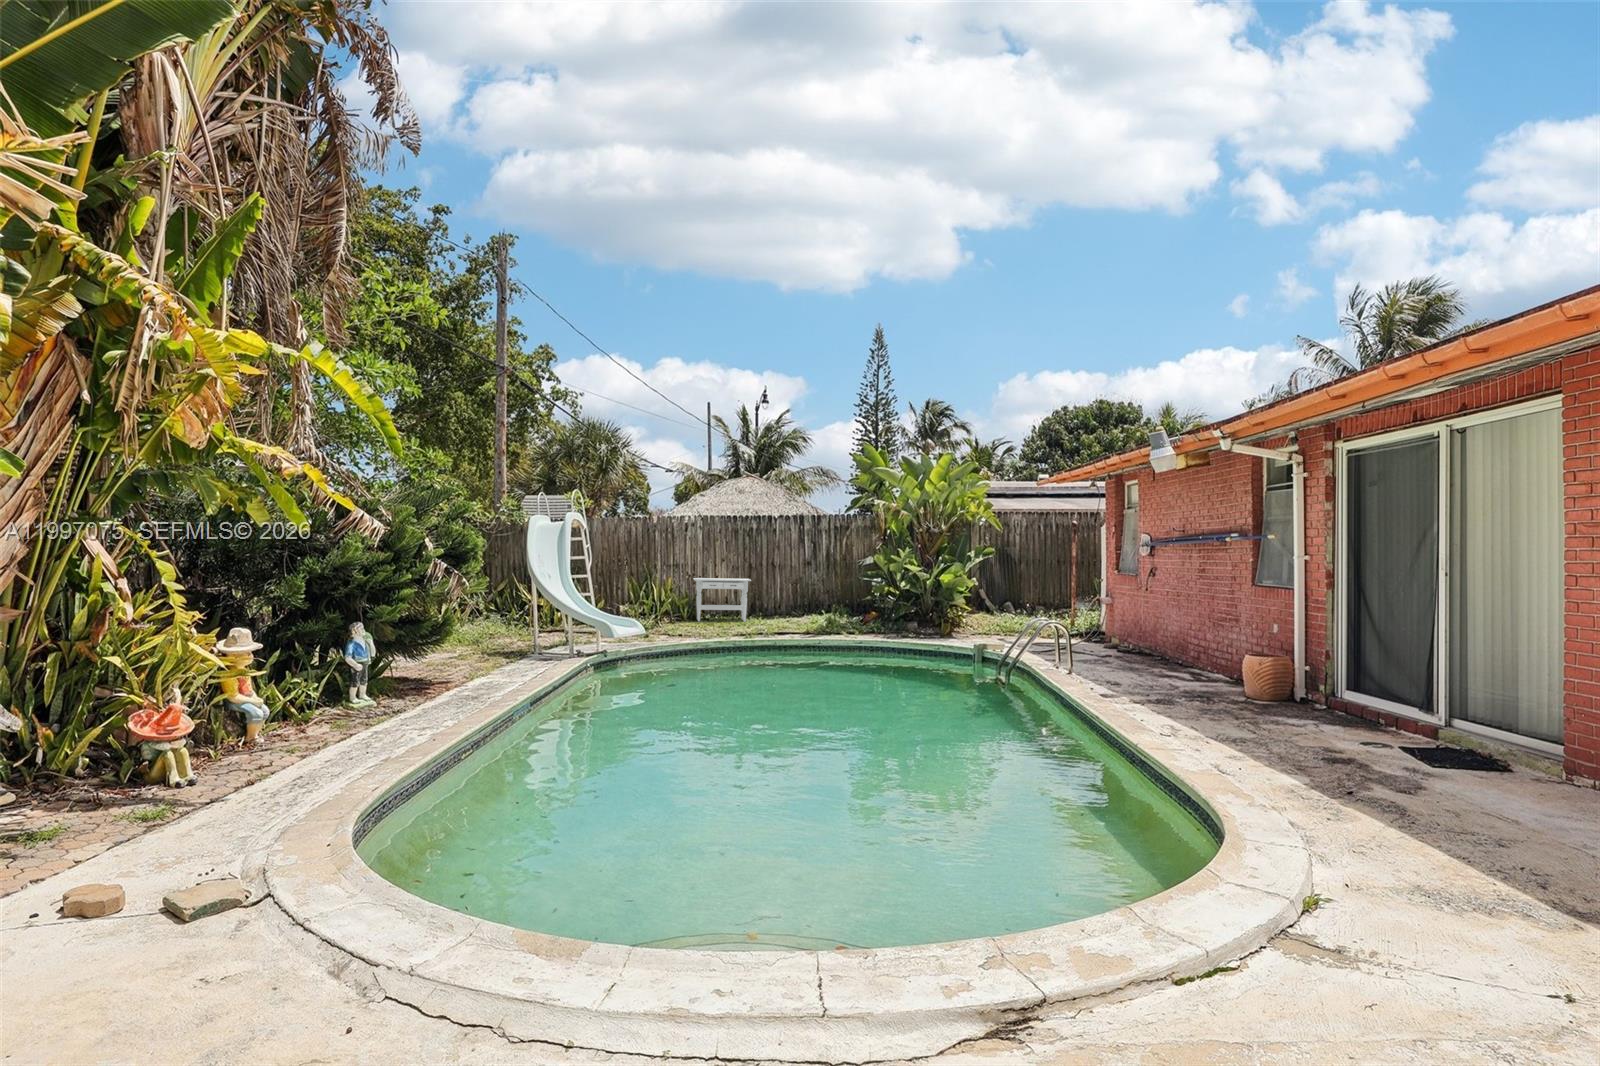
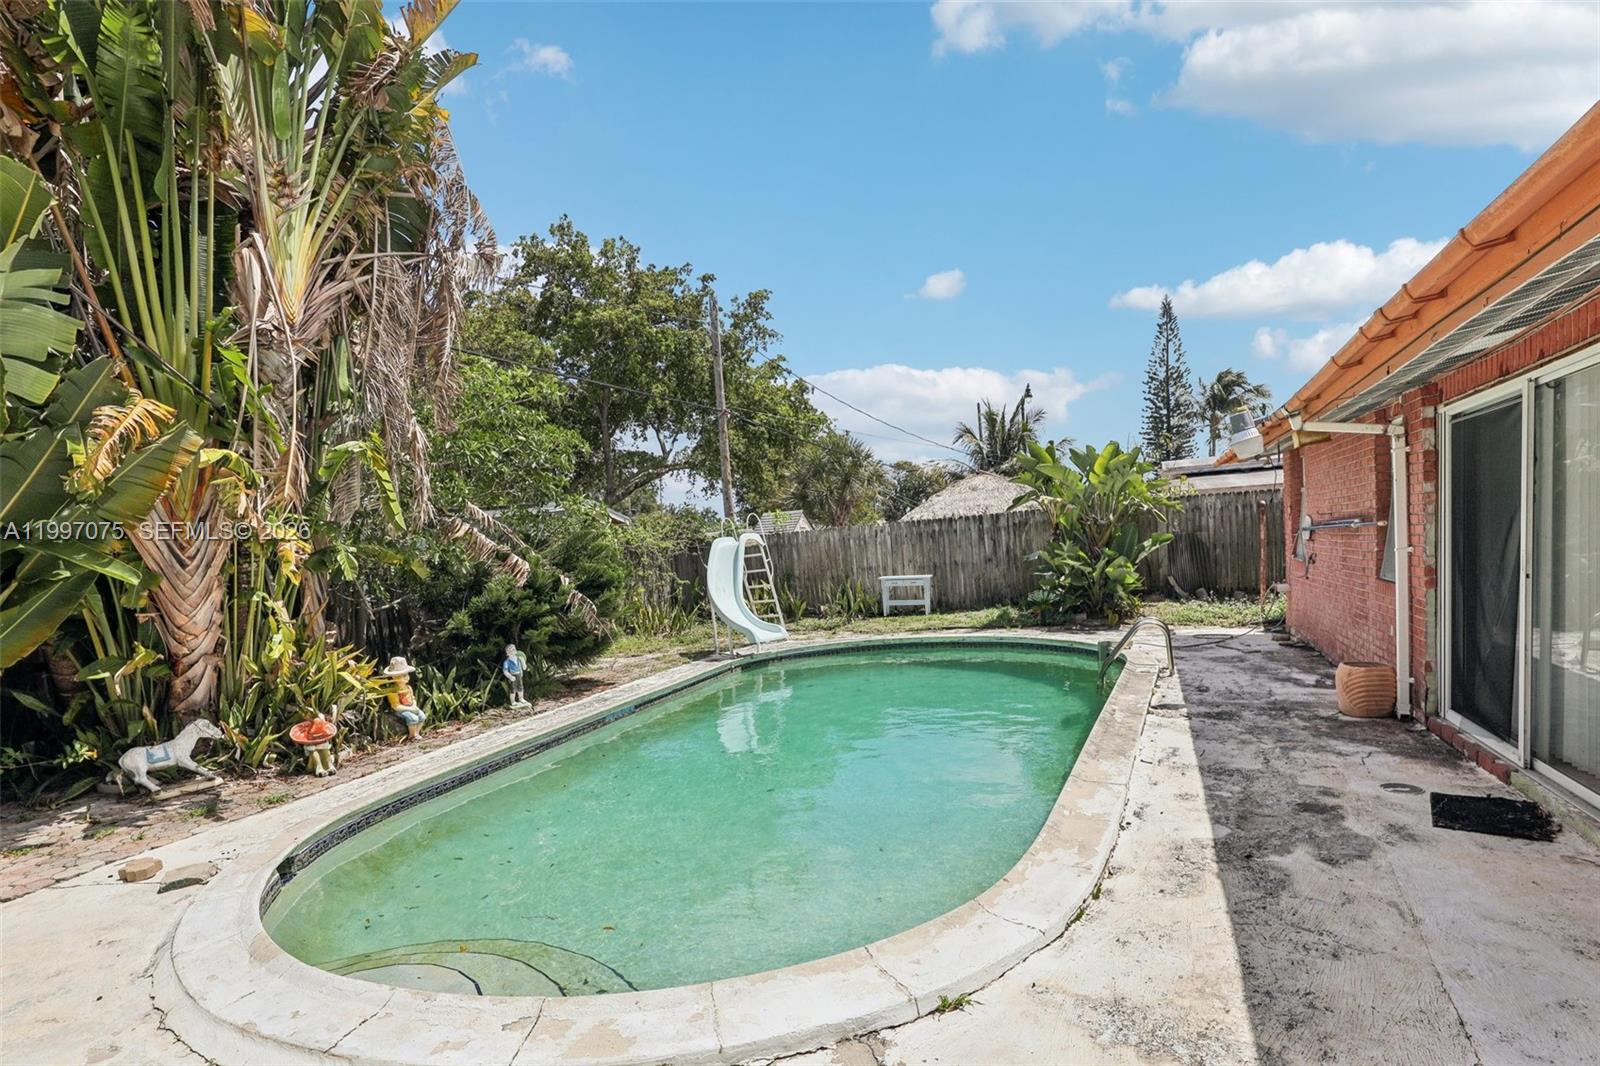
potted plant: none [866,596,898,630] -> present [1028,590,1059,624]

